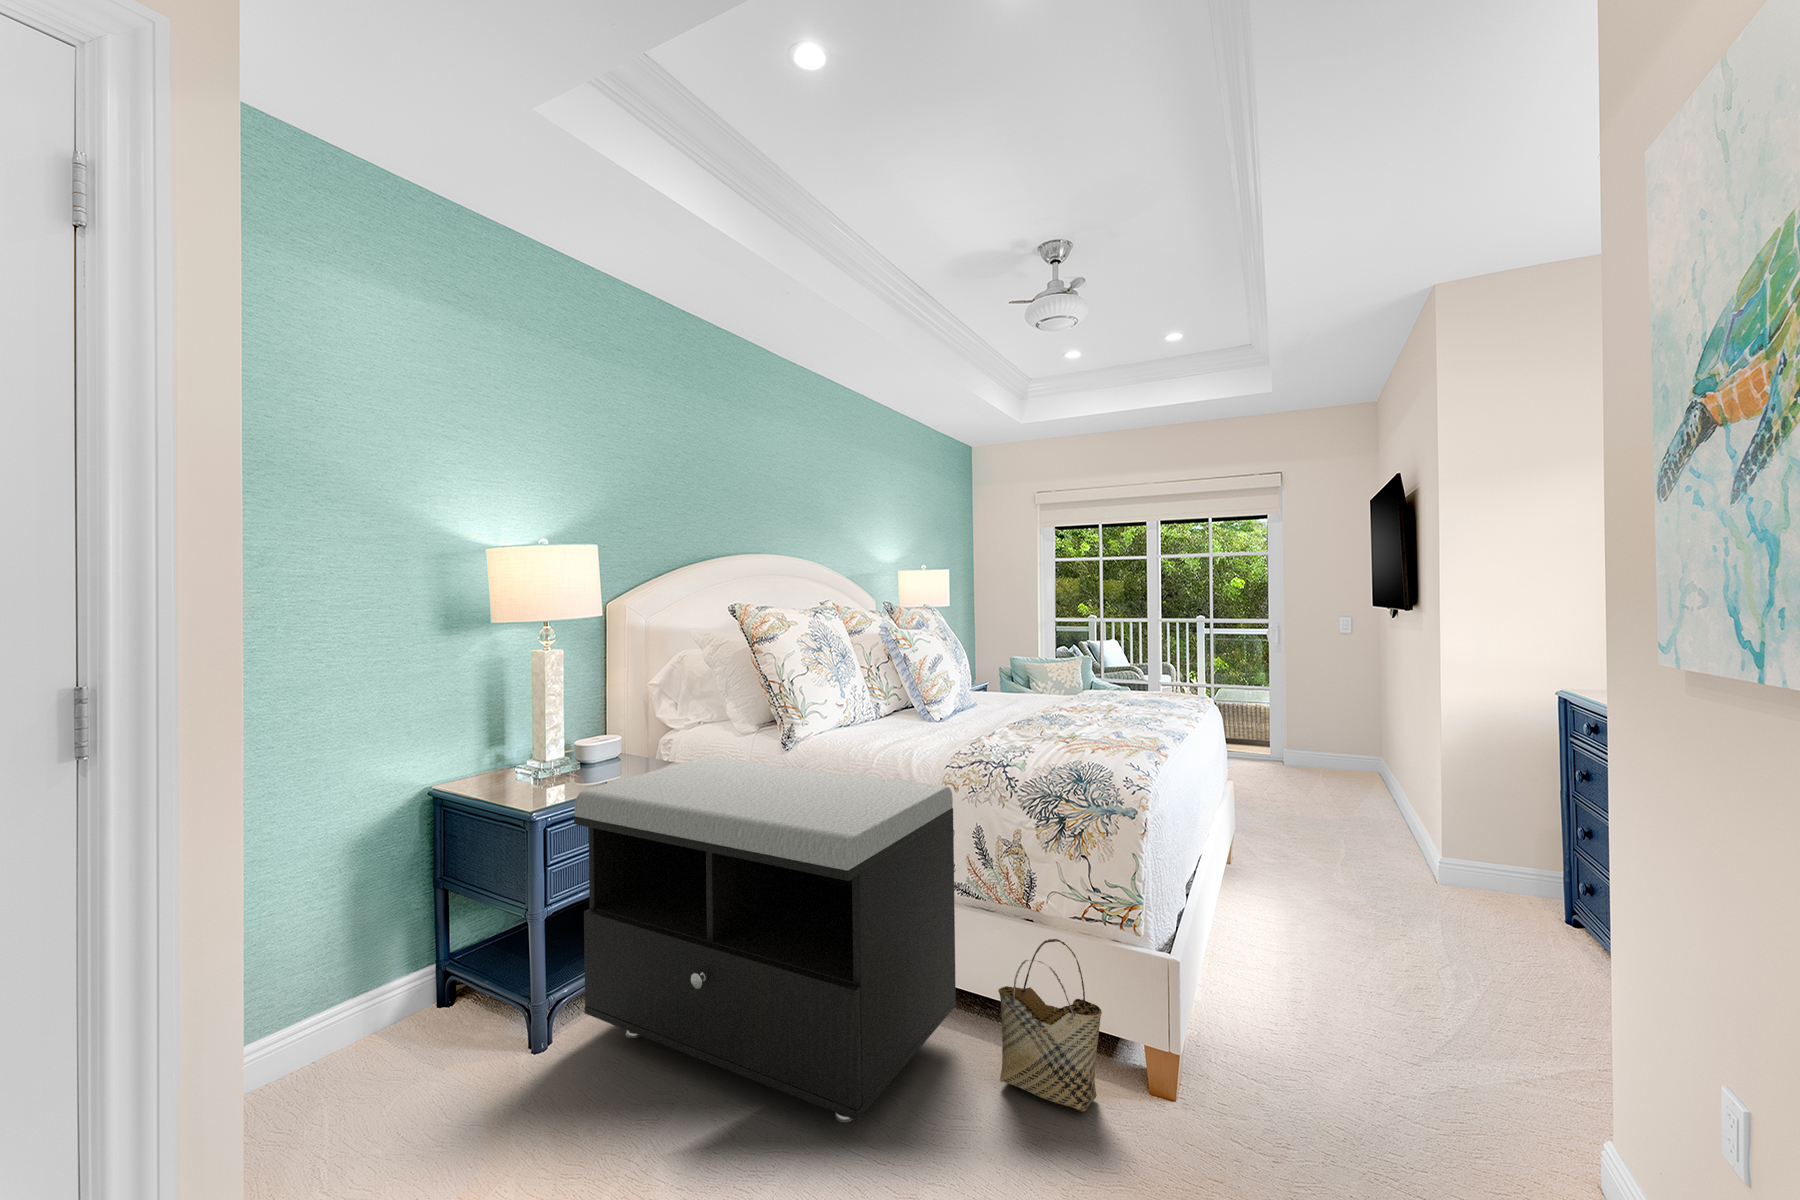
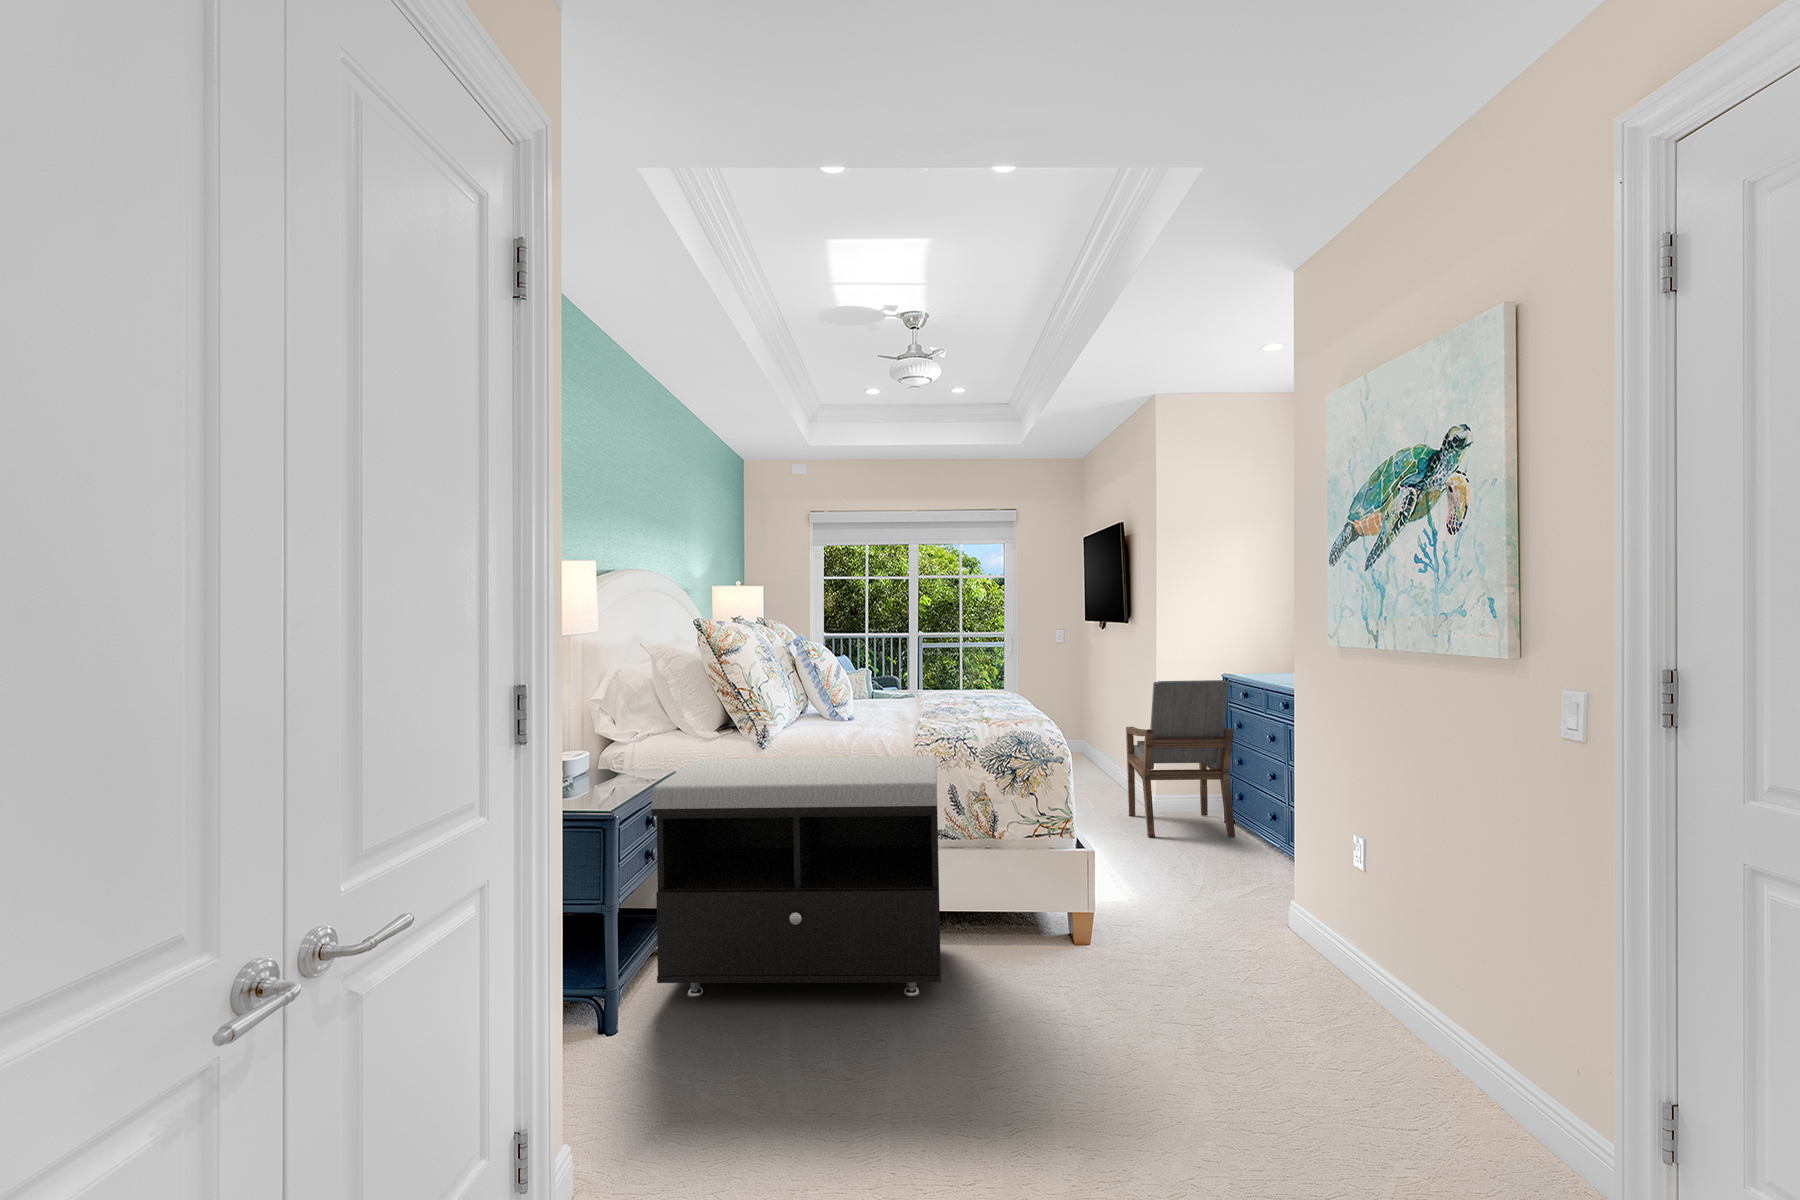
armchair: none [1380,697,1552,949] -> present [1126,680,1235,838]
woven basket: present [998,939,1102,1111] -> none [986,852,1057,957]

